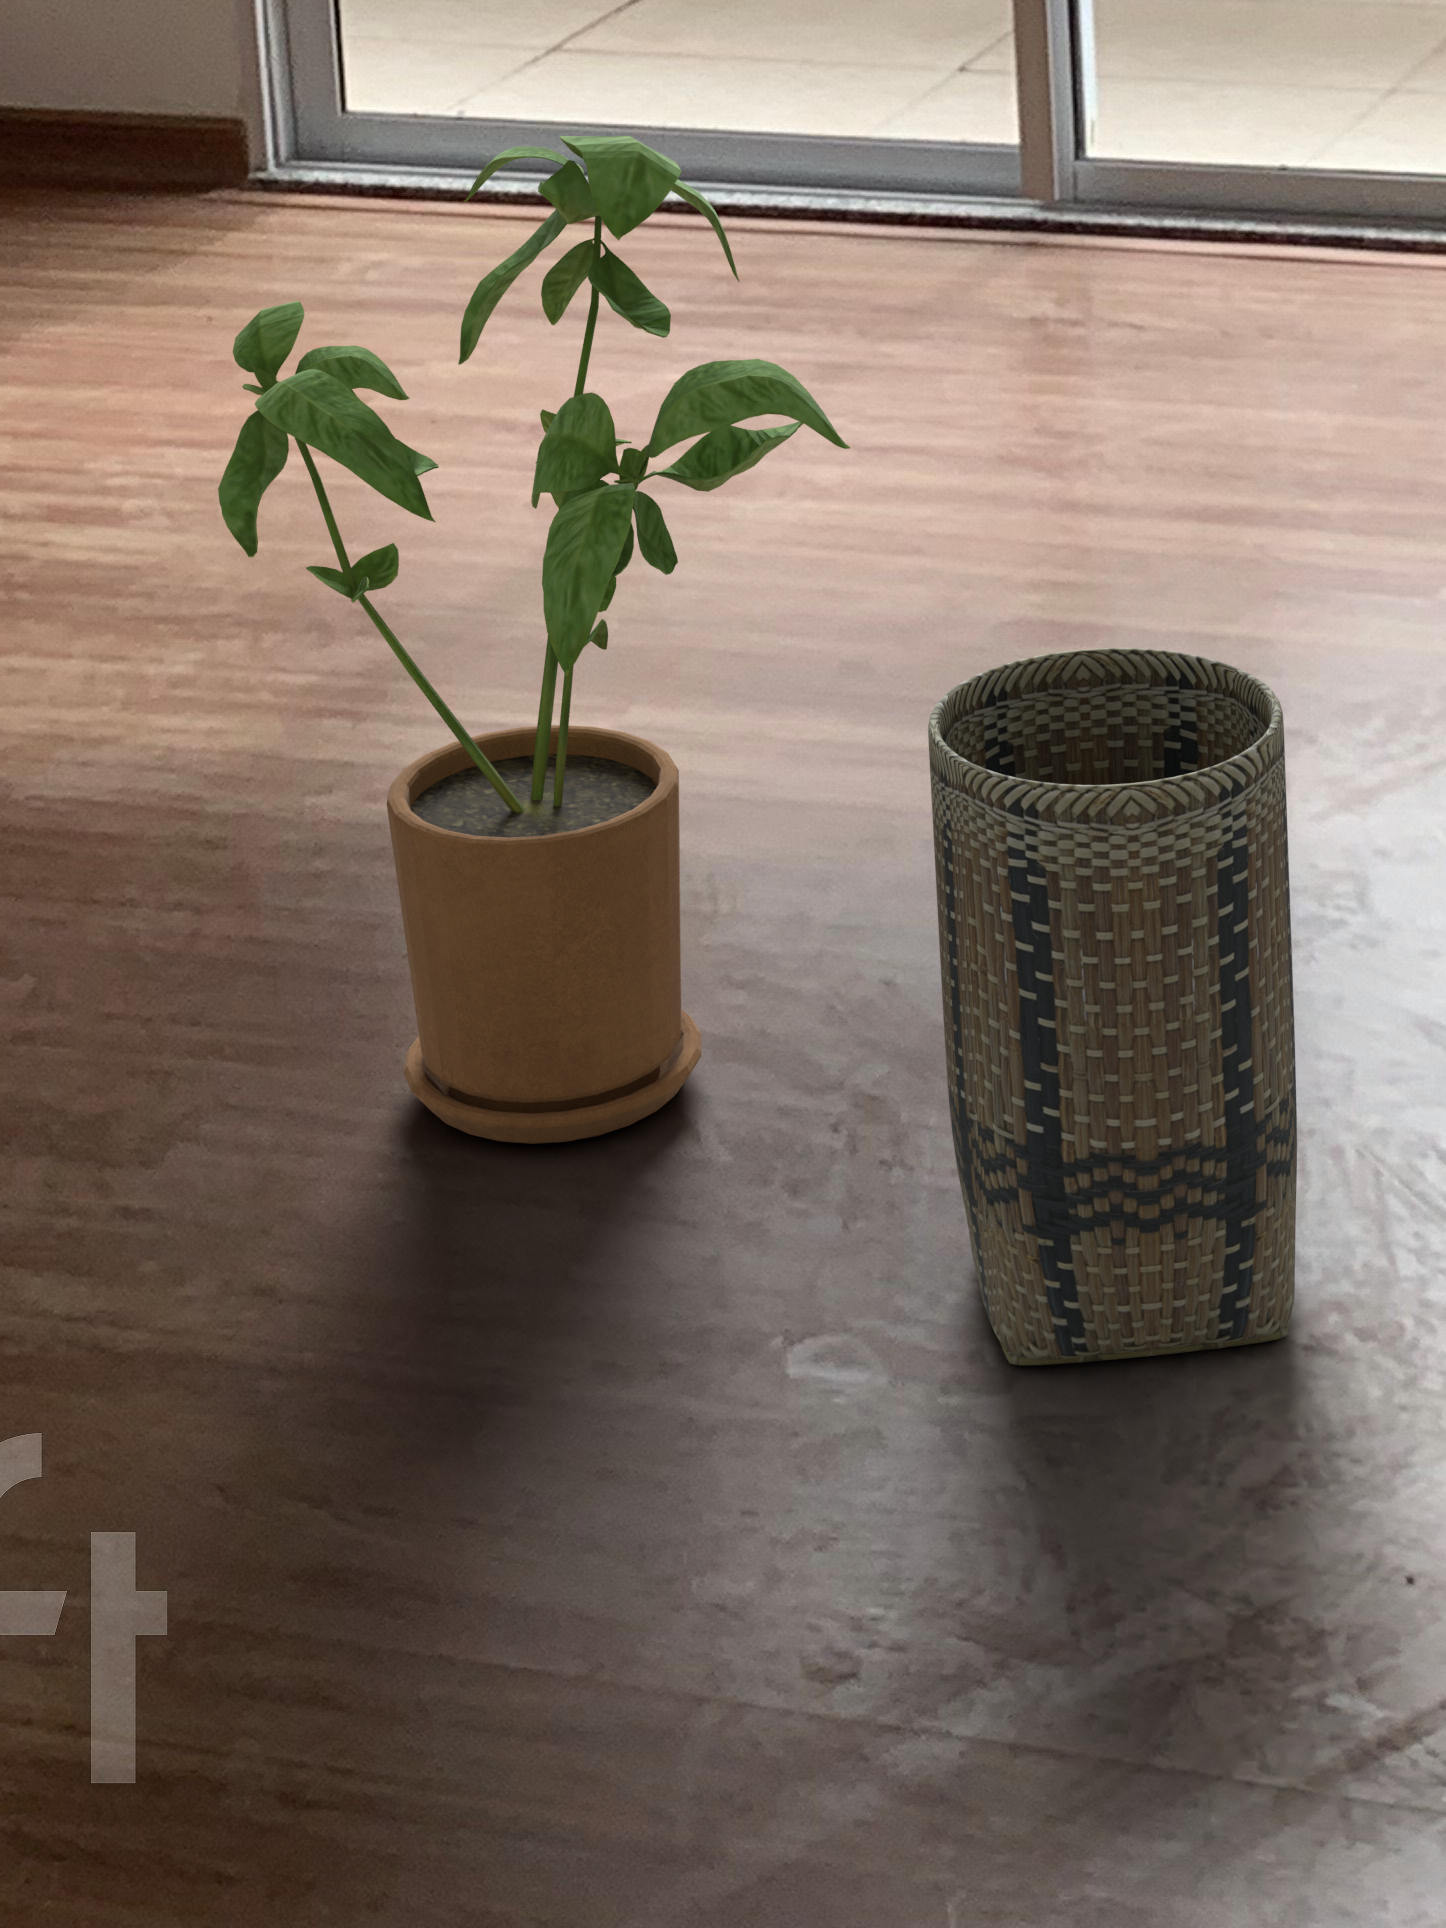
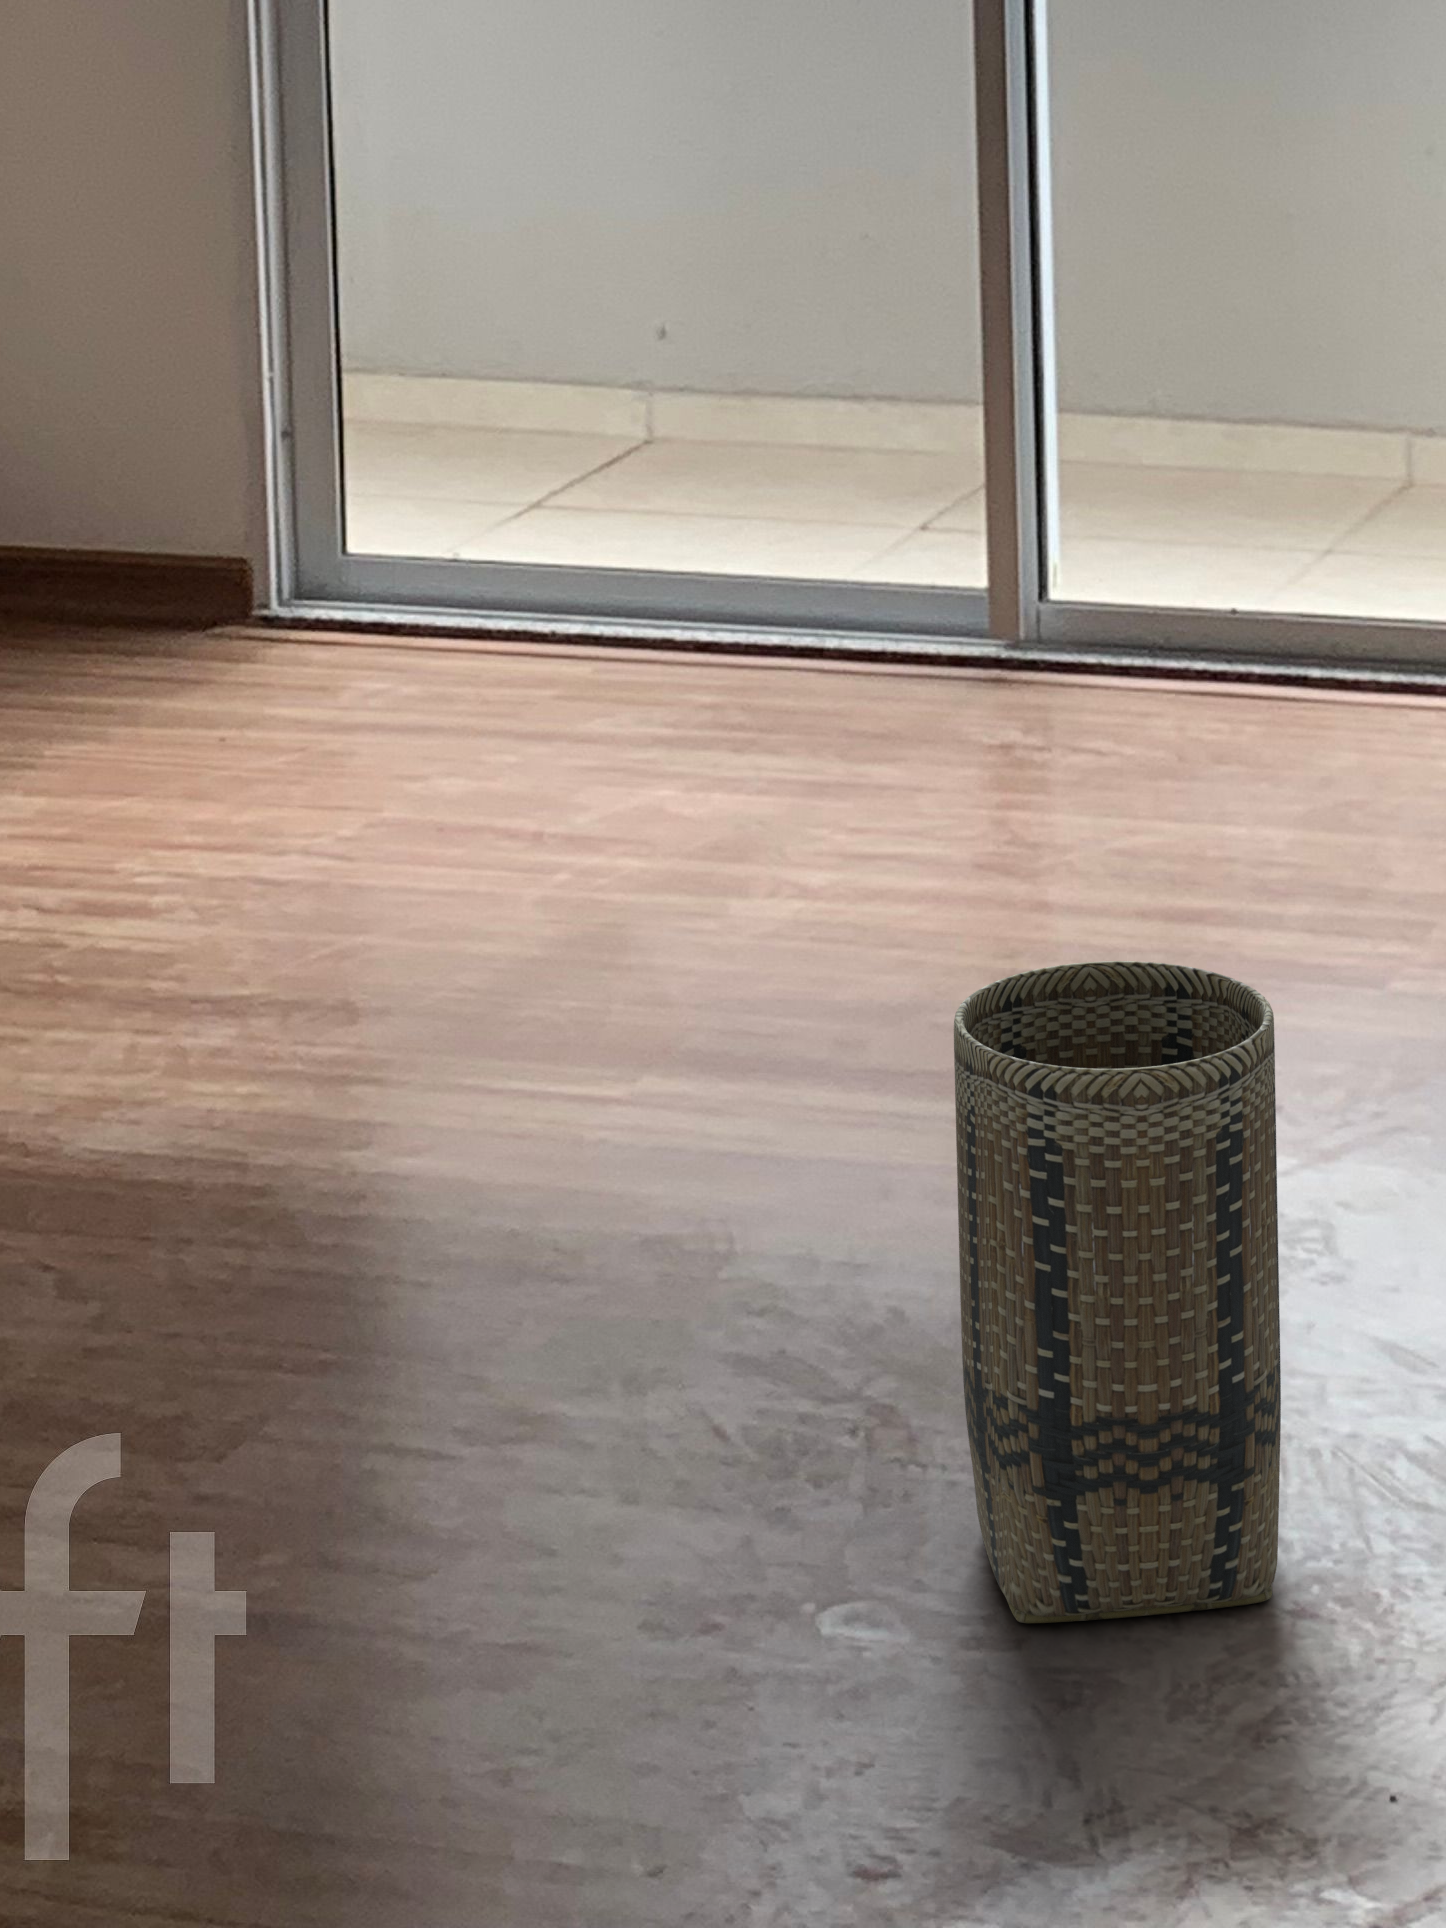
house plant: present [218,136,850,1144] -> none [300,500,879,1438]

